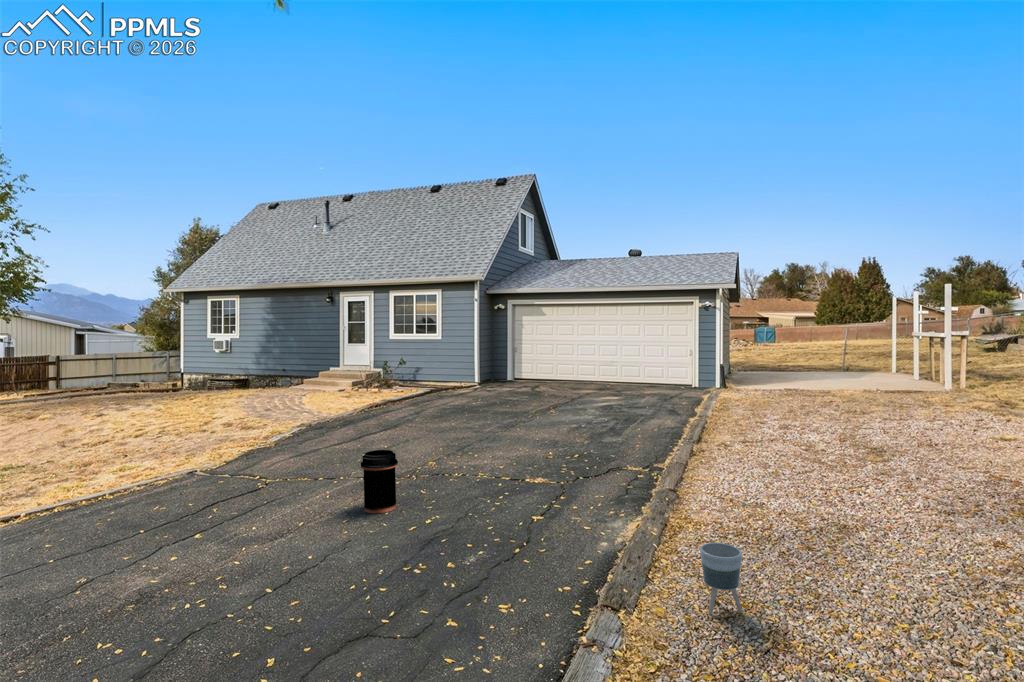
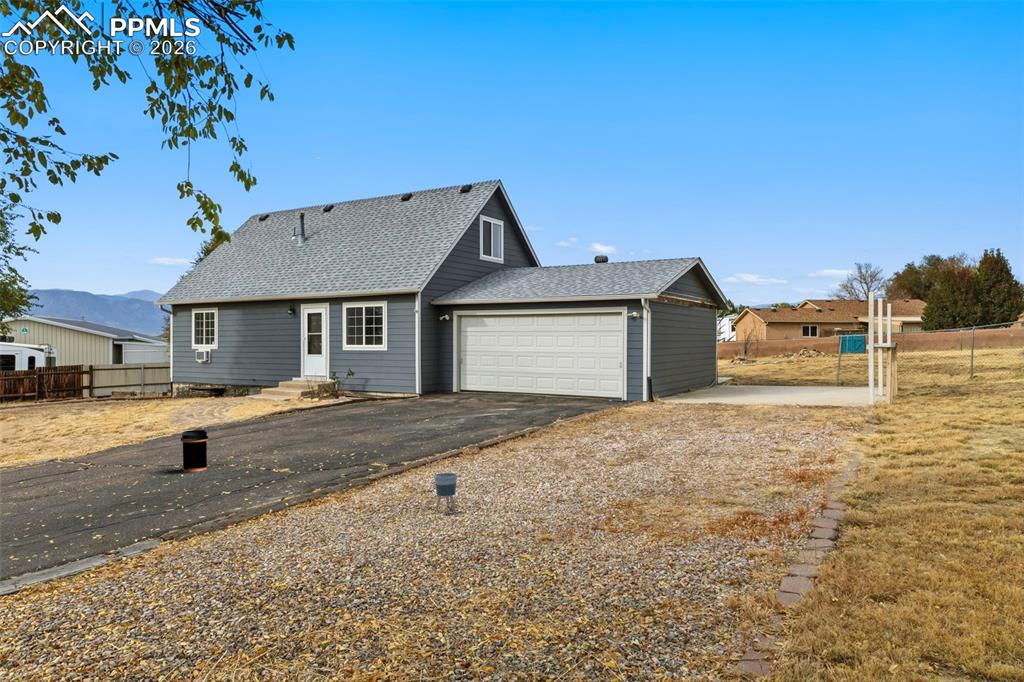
planter: present [700,543,742,615] -> present [434,473,457,511]

